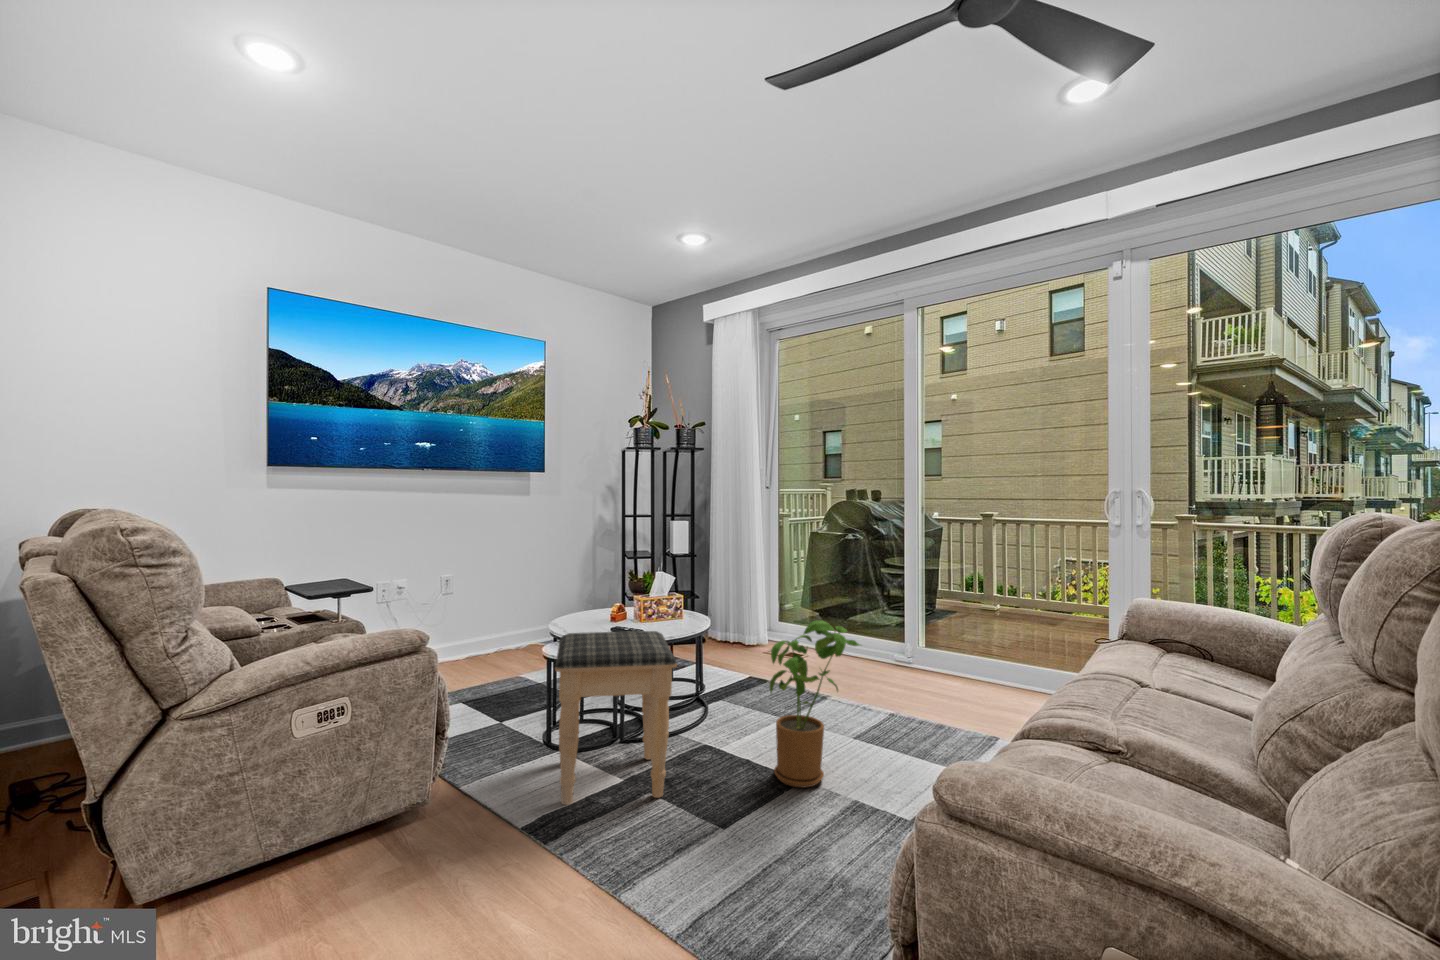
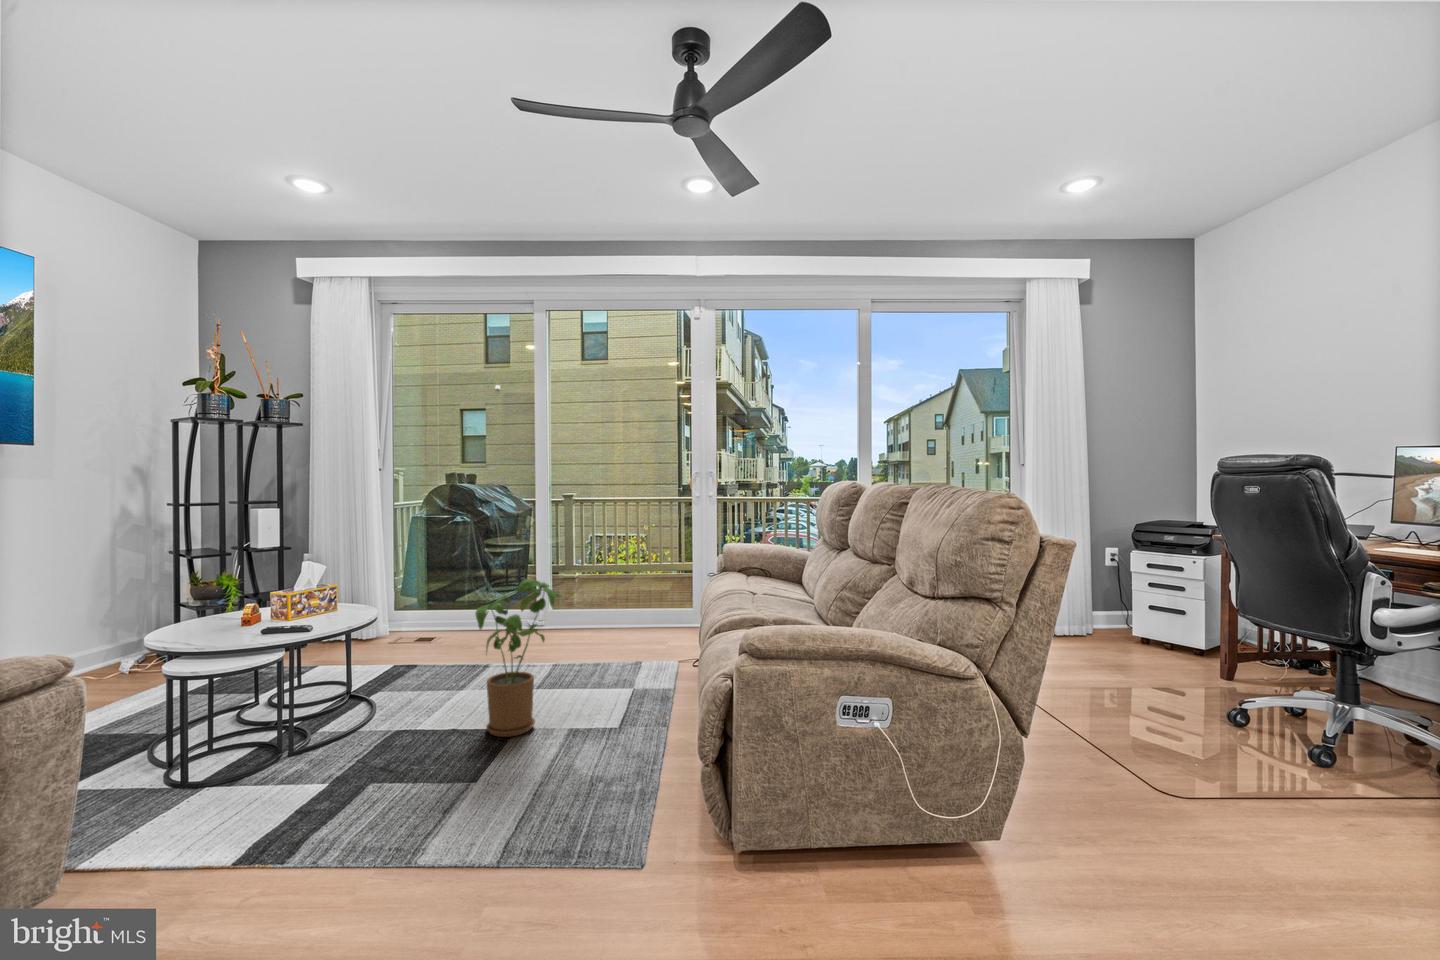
footstool: present [555,631,677,805] -> none [212,619,400,827]

